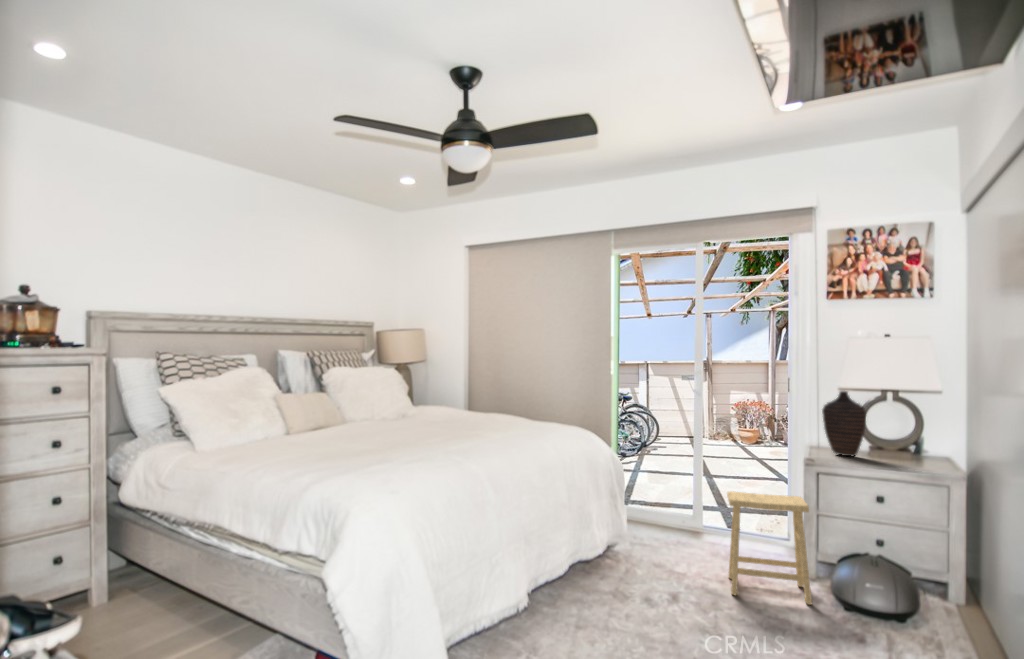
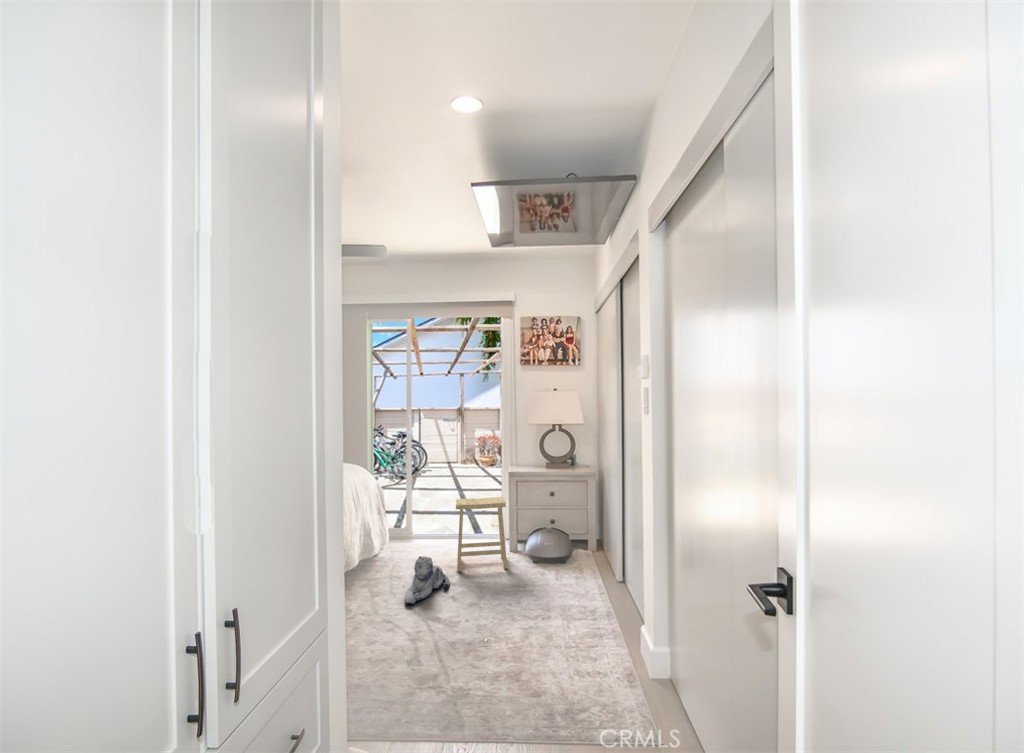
decorative vase: present [822,391,866,457] -> none [518,425,543,467]
plush toy: none [664,565,725,630] -> present [405,556,450,604]

